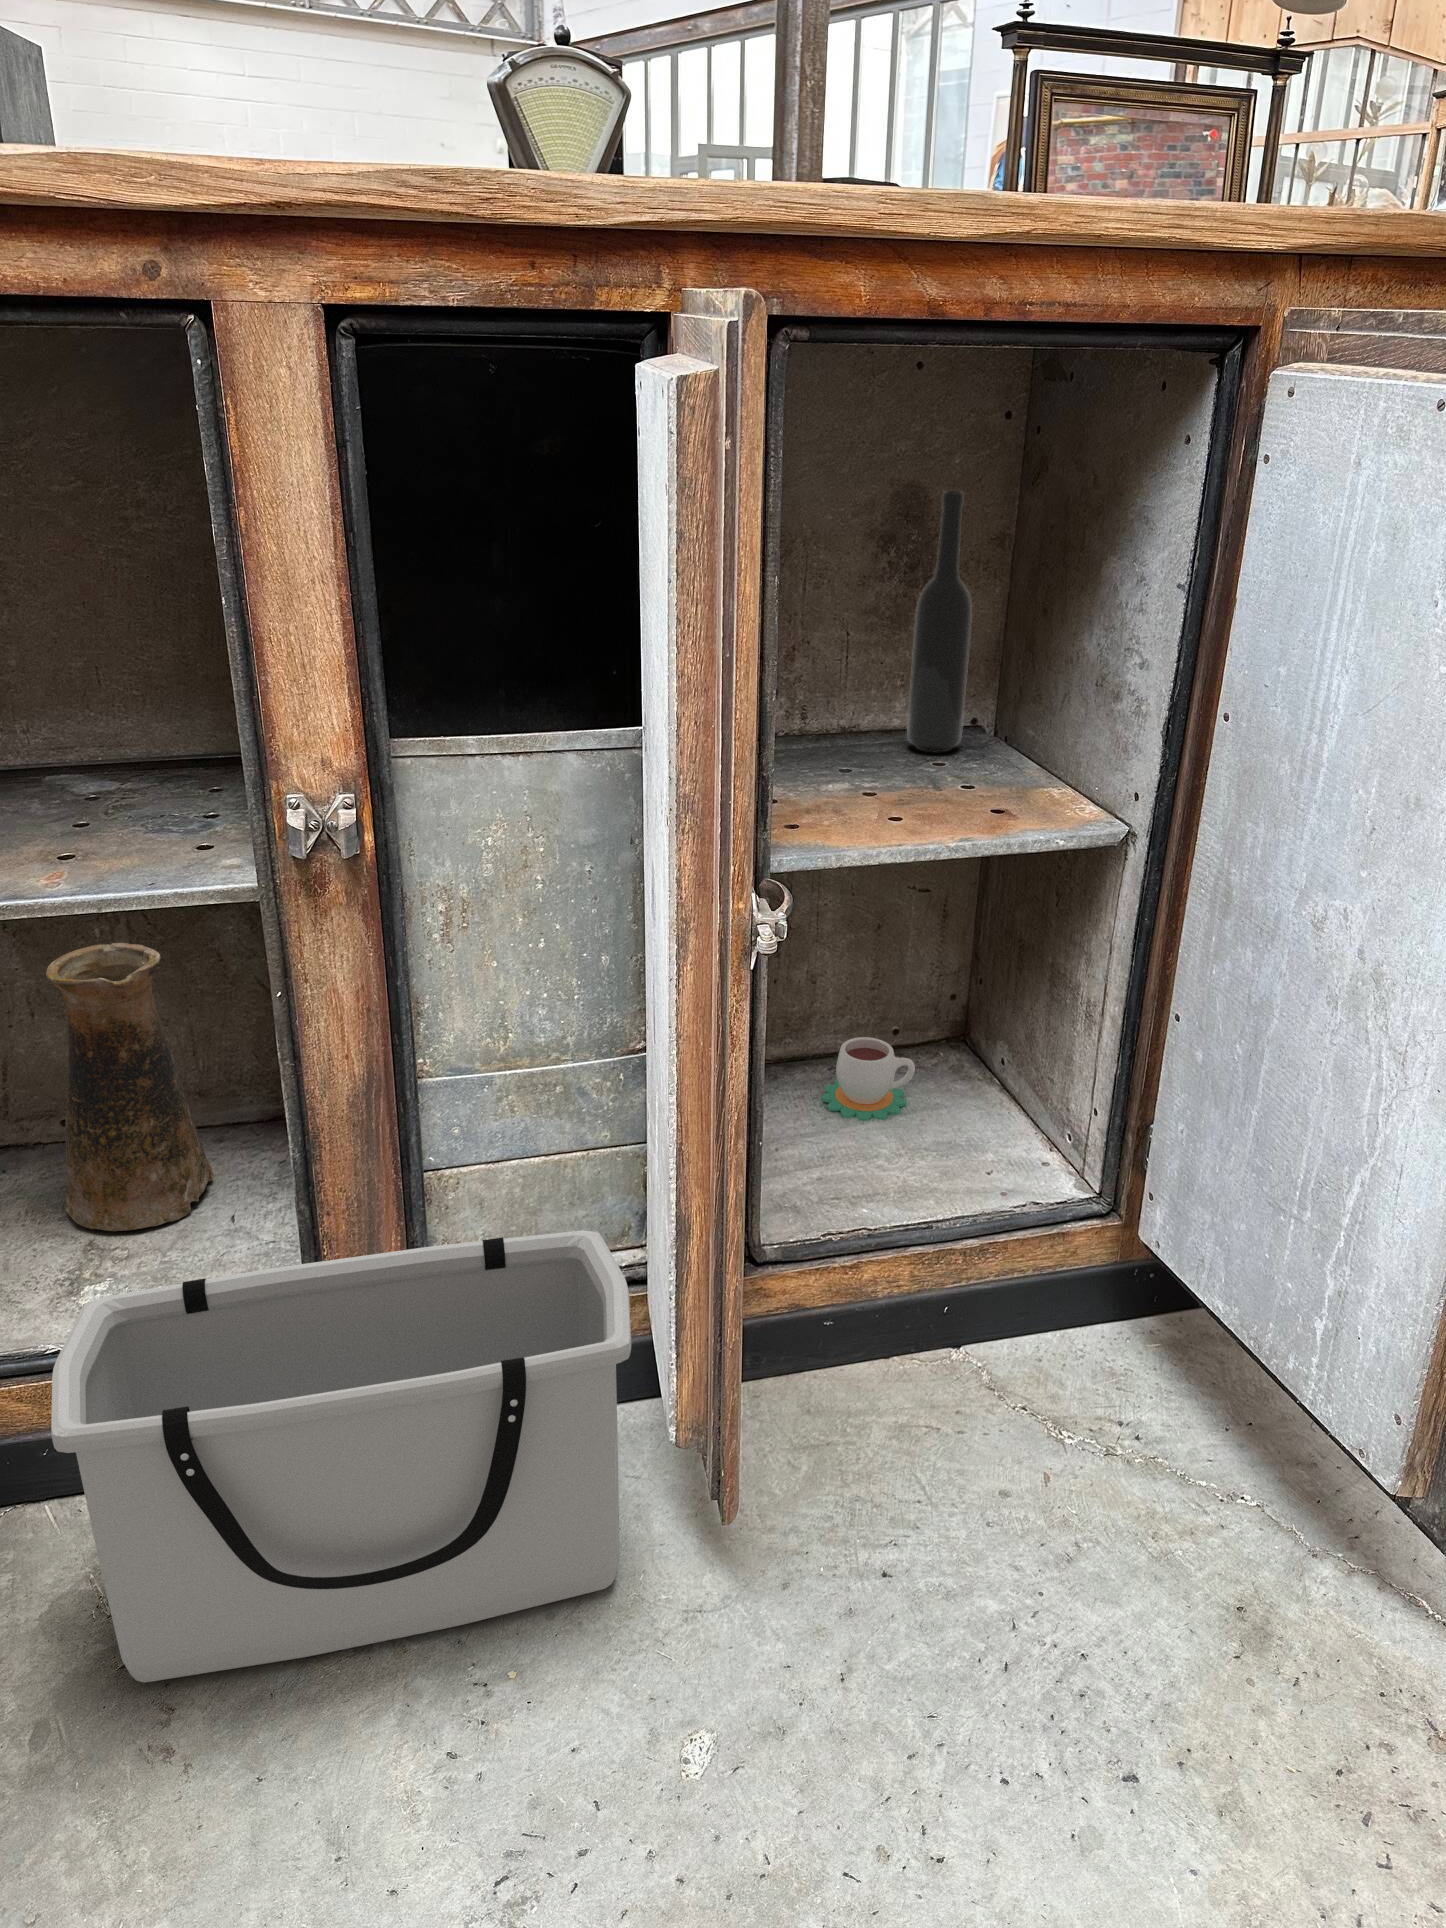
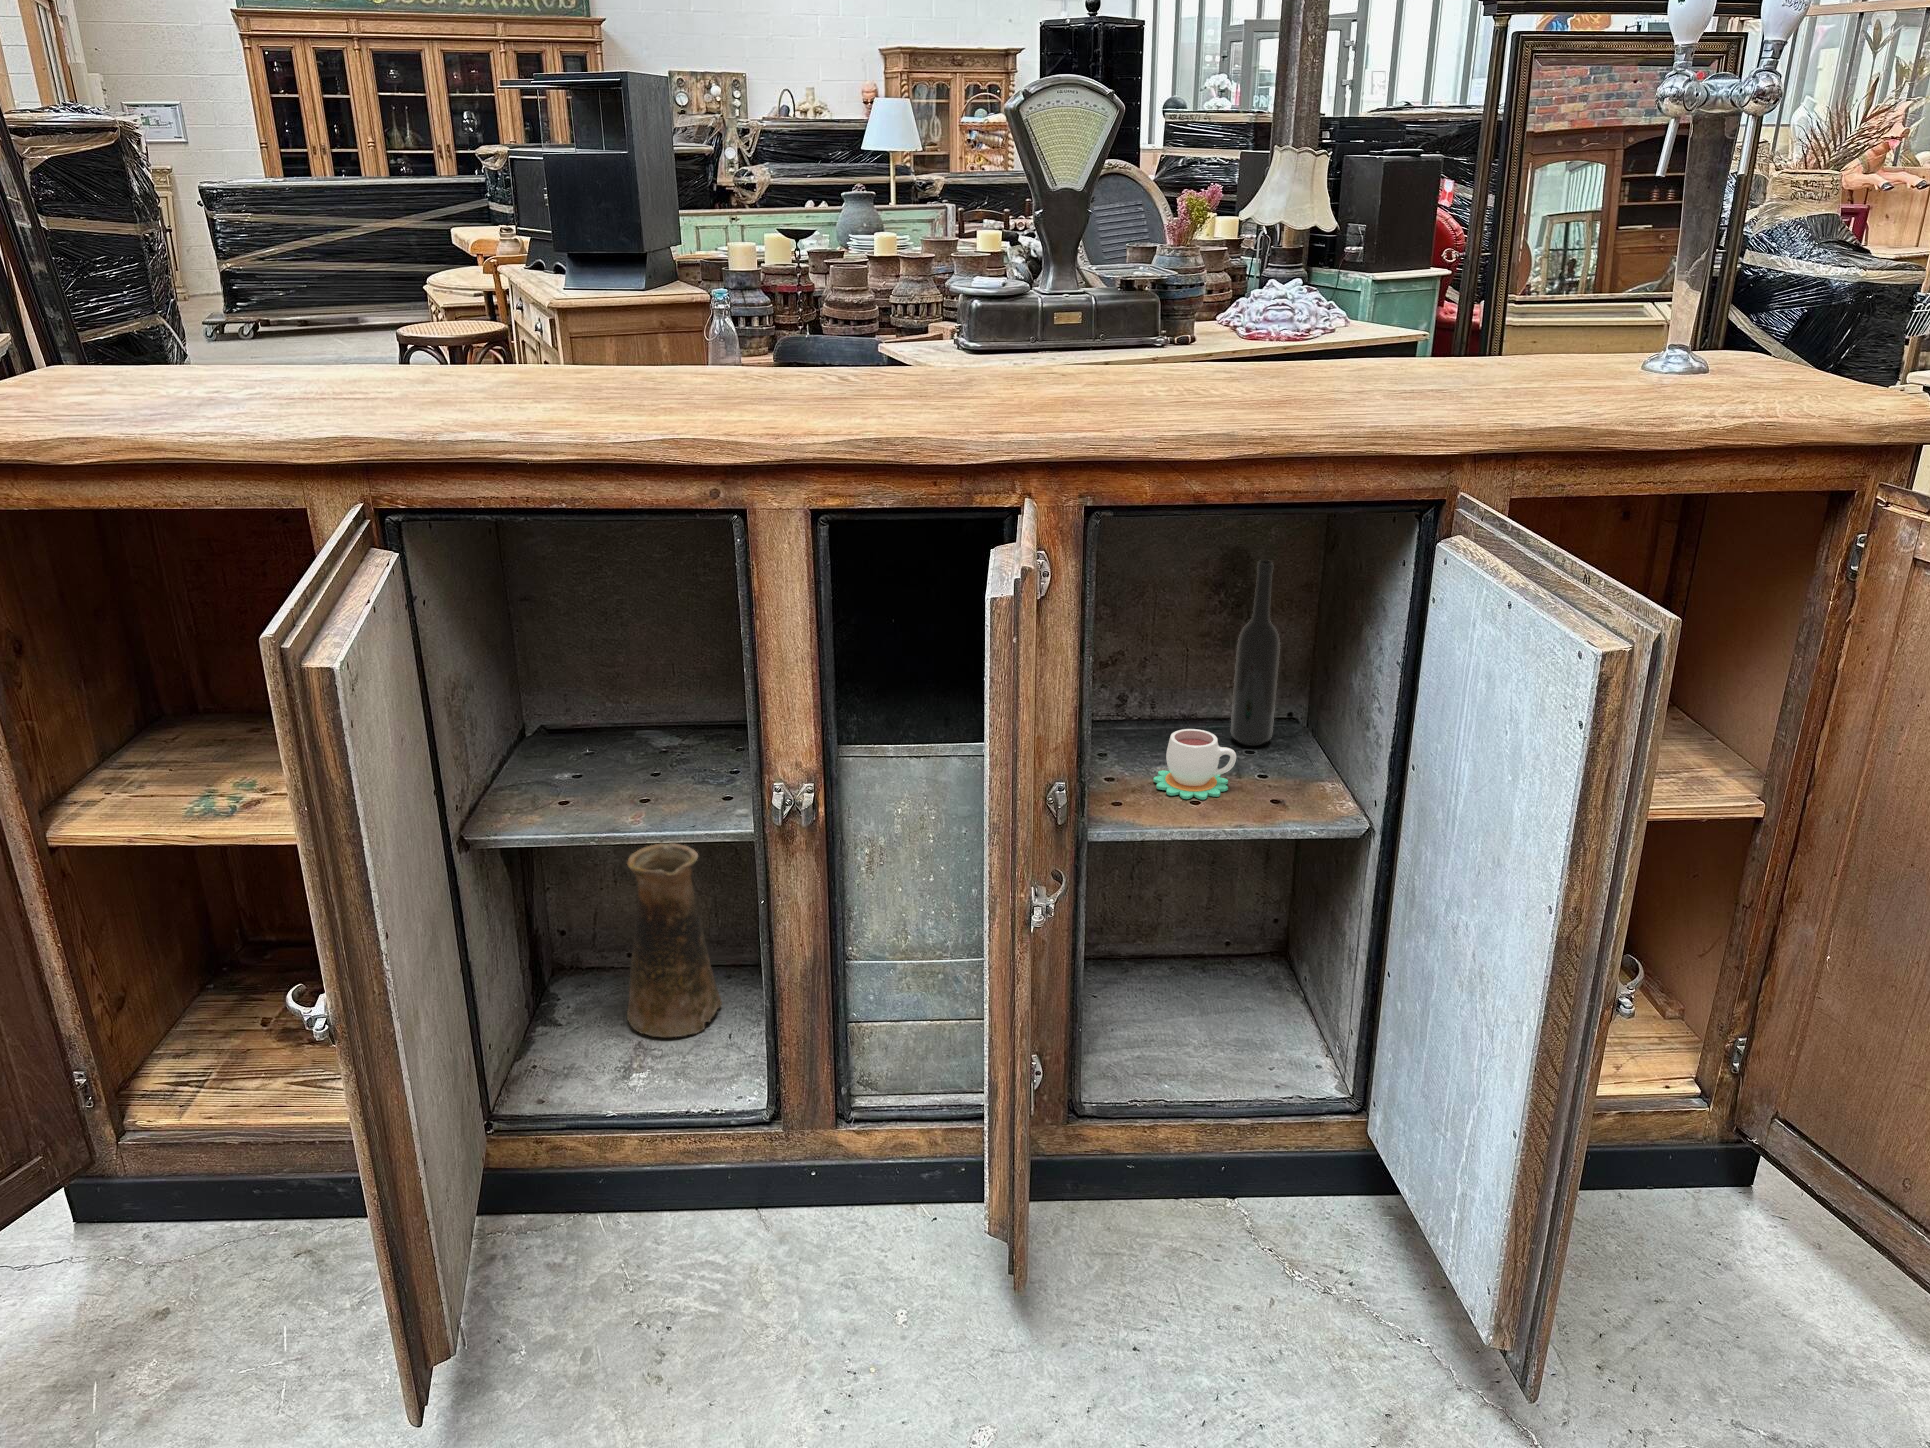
mug: present [822,1037,915,1121] -> present [1153,729,1236,800]
storage bin: present [51,1230,631,1683] -> none [608,1078,968,1335]

